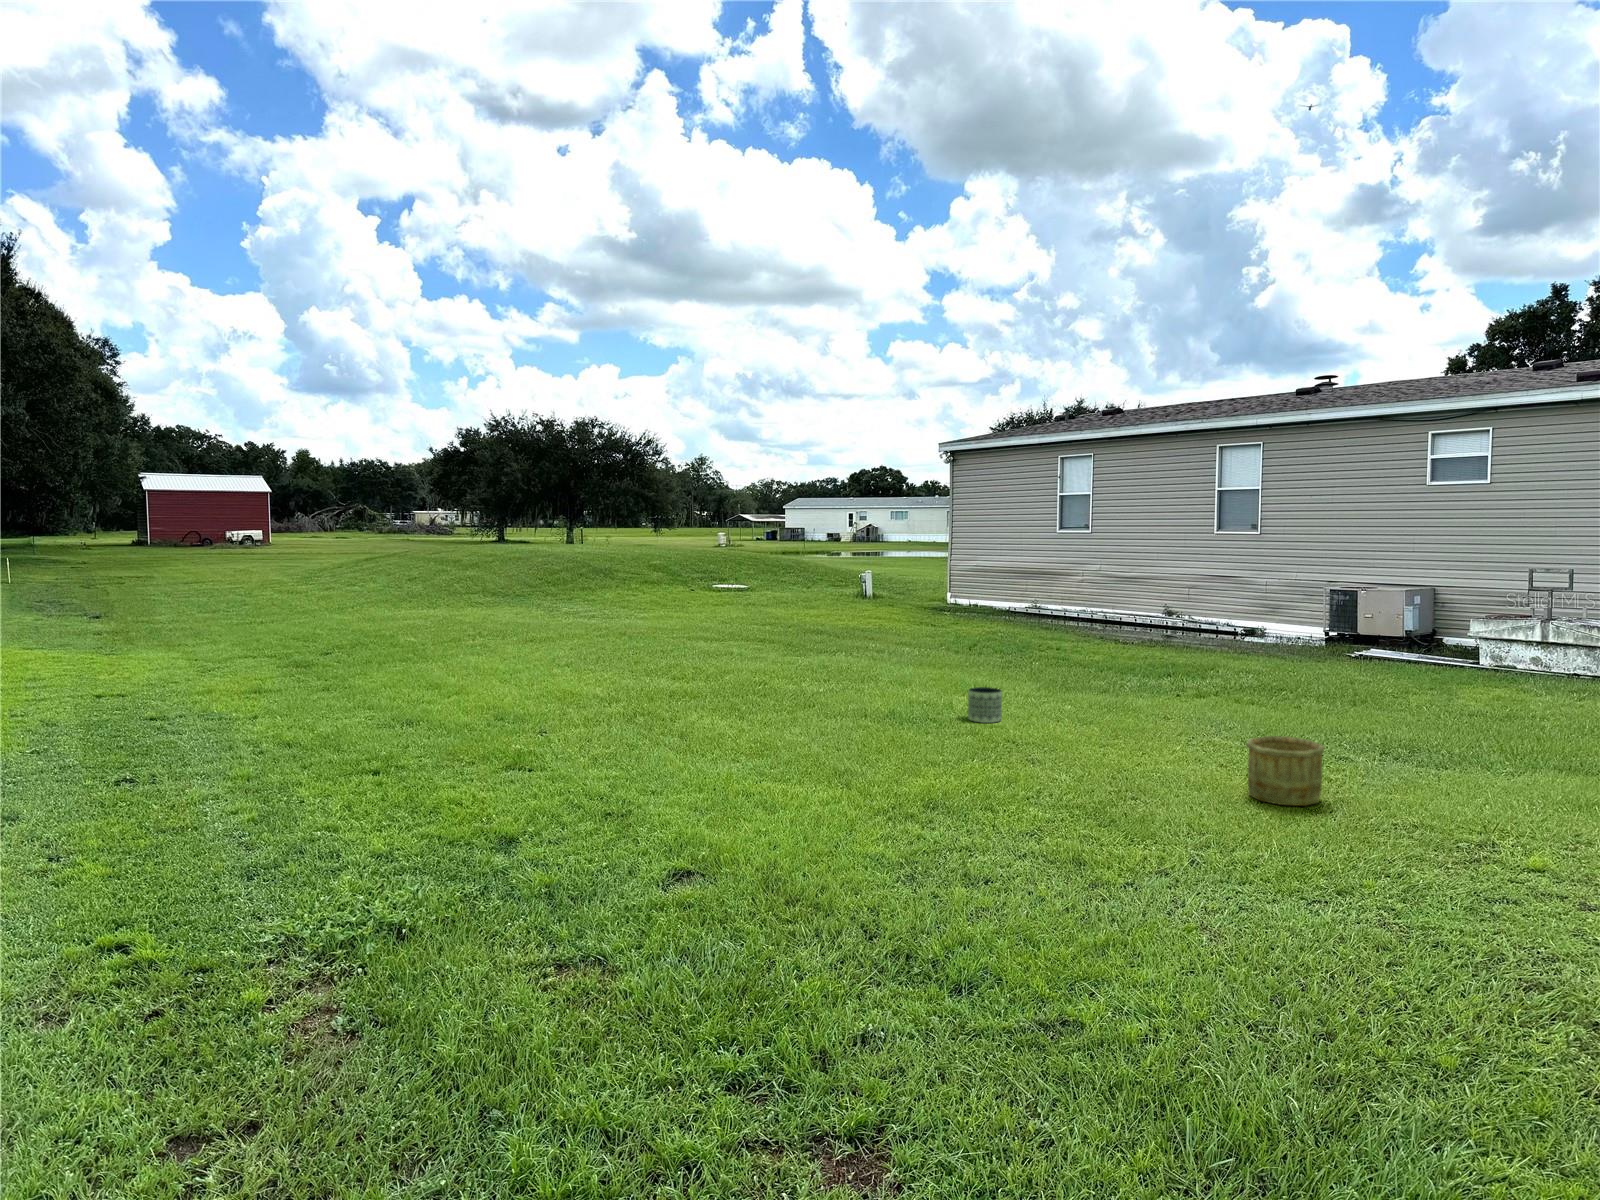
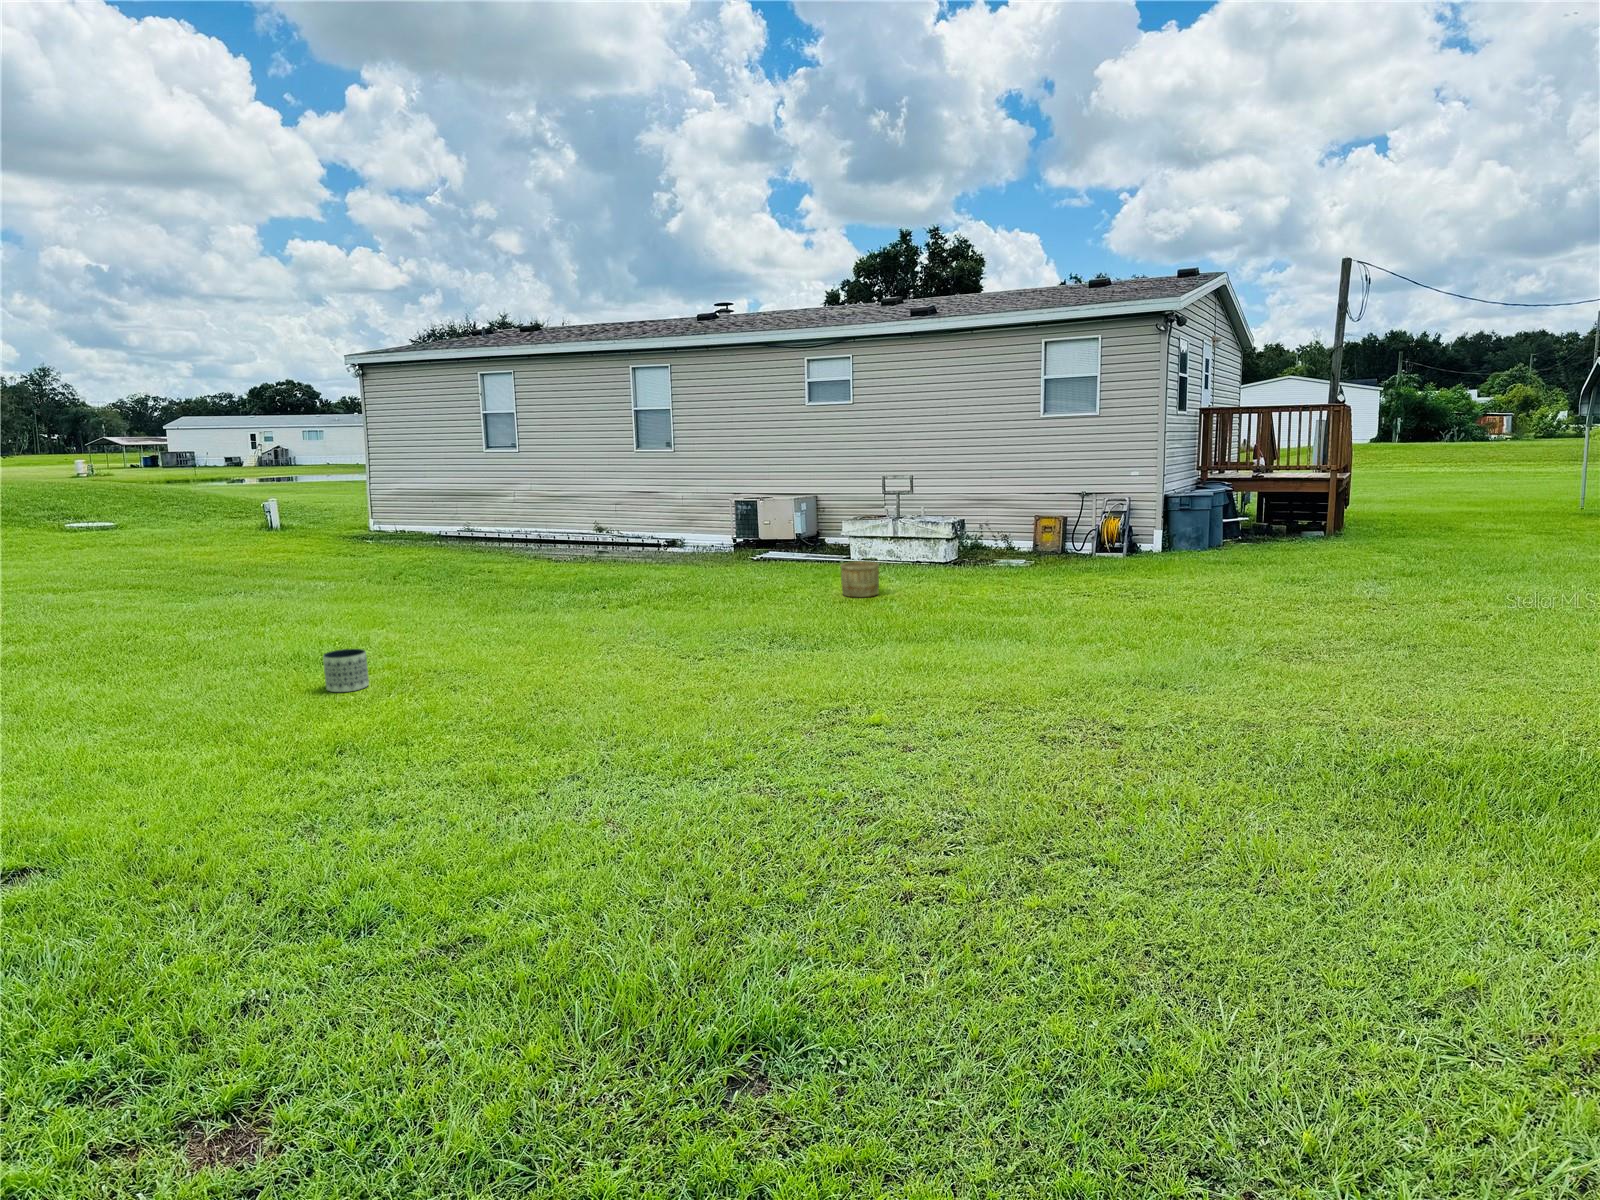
wooden bucket: present [1246,736,1325,806] -> present [840,561,879,597]

